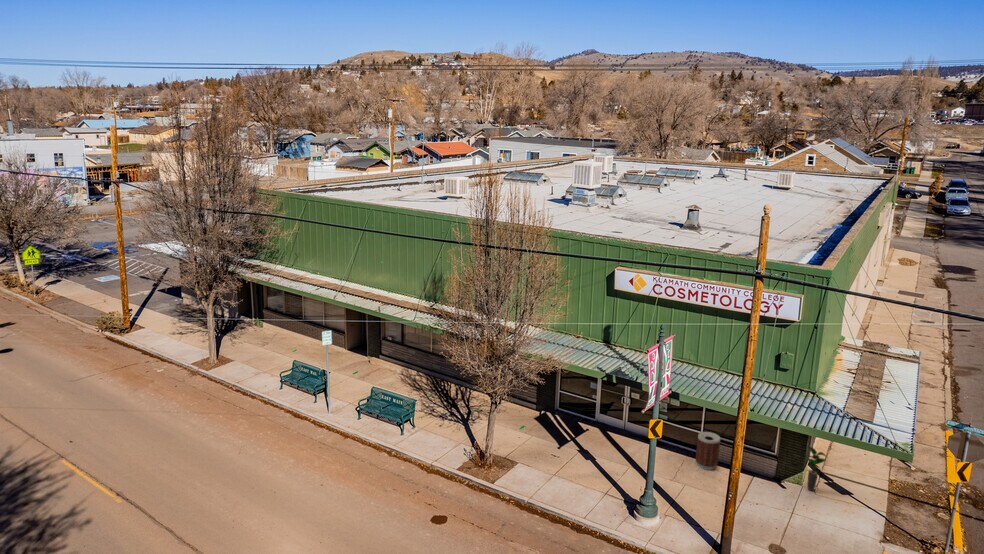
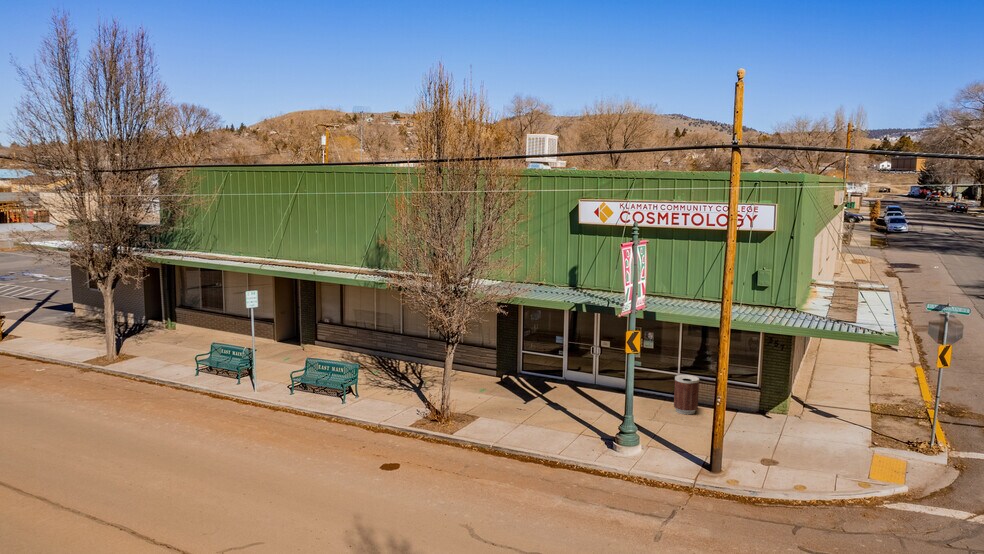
potted plant: present [807,447,826,491] -> none [793,374,814,422]

